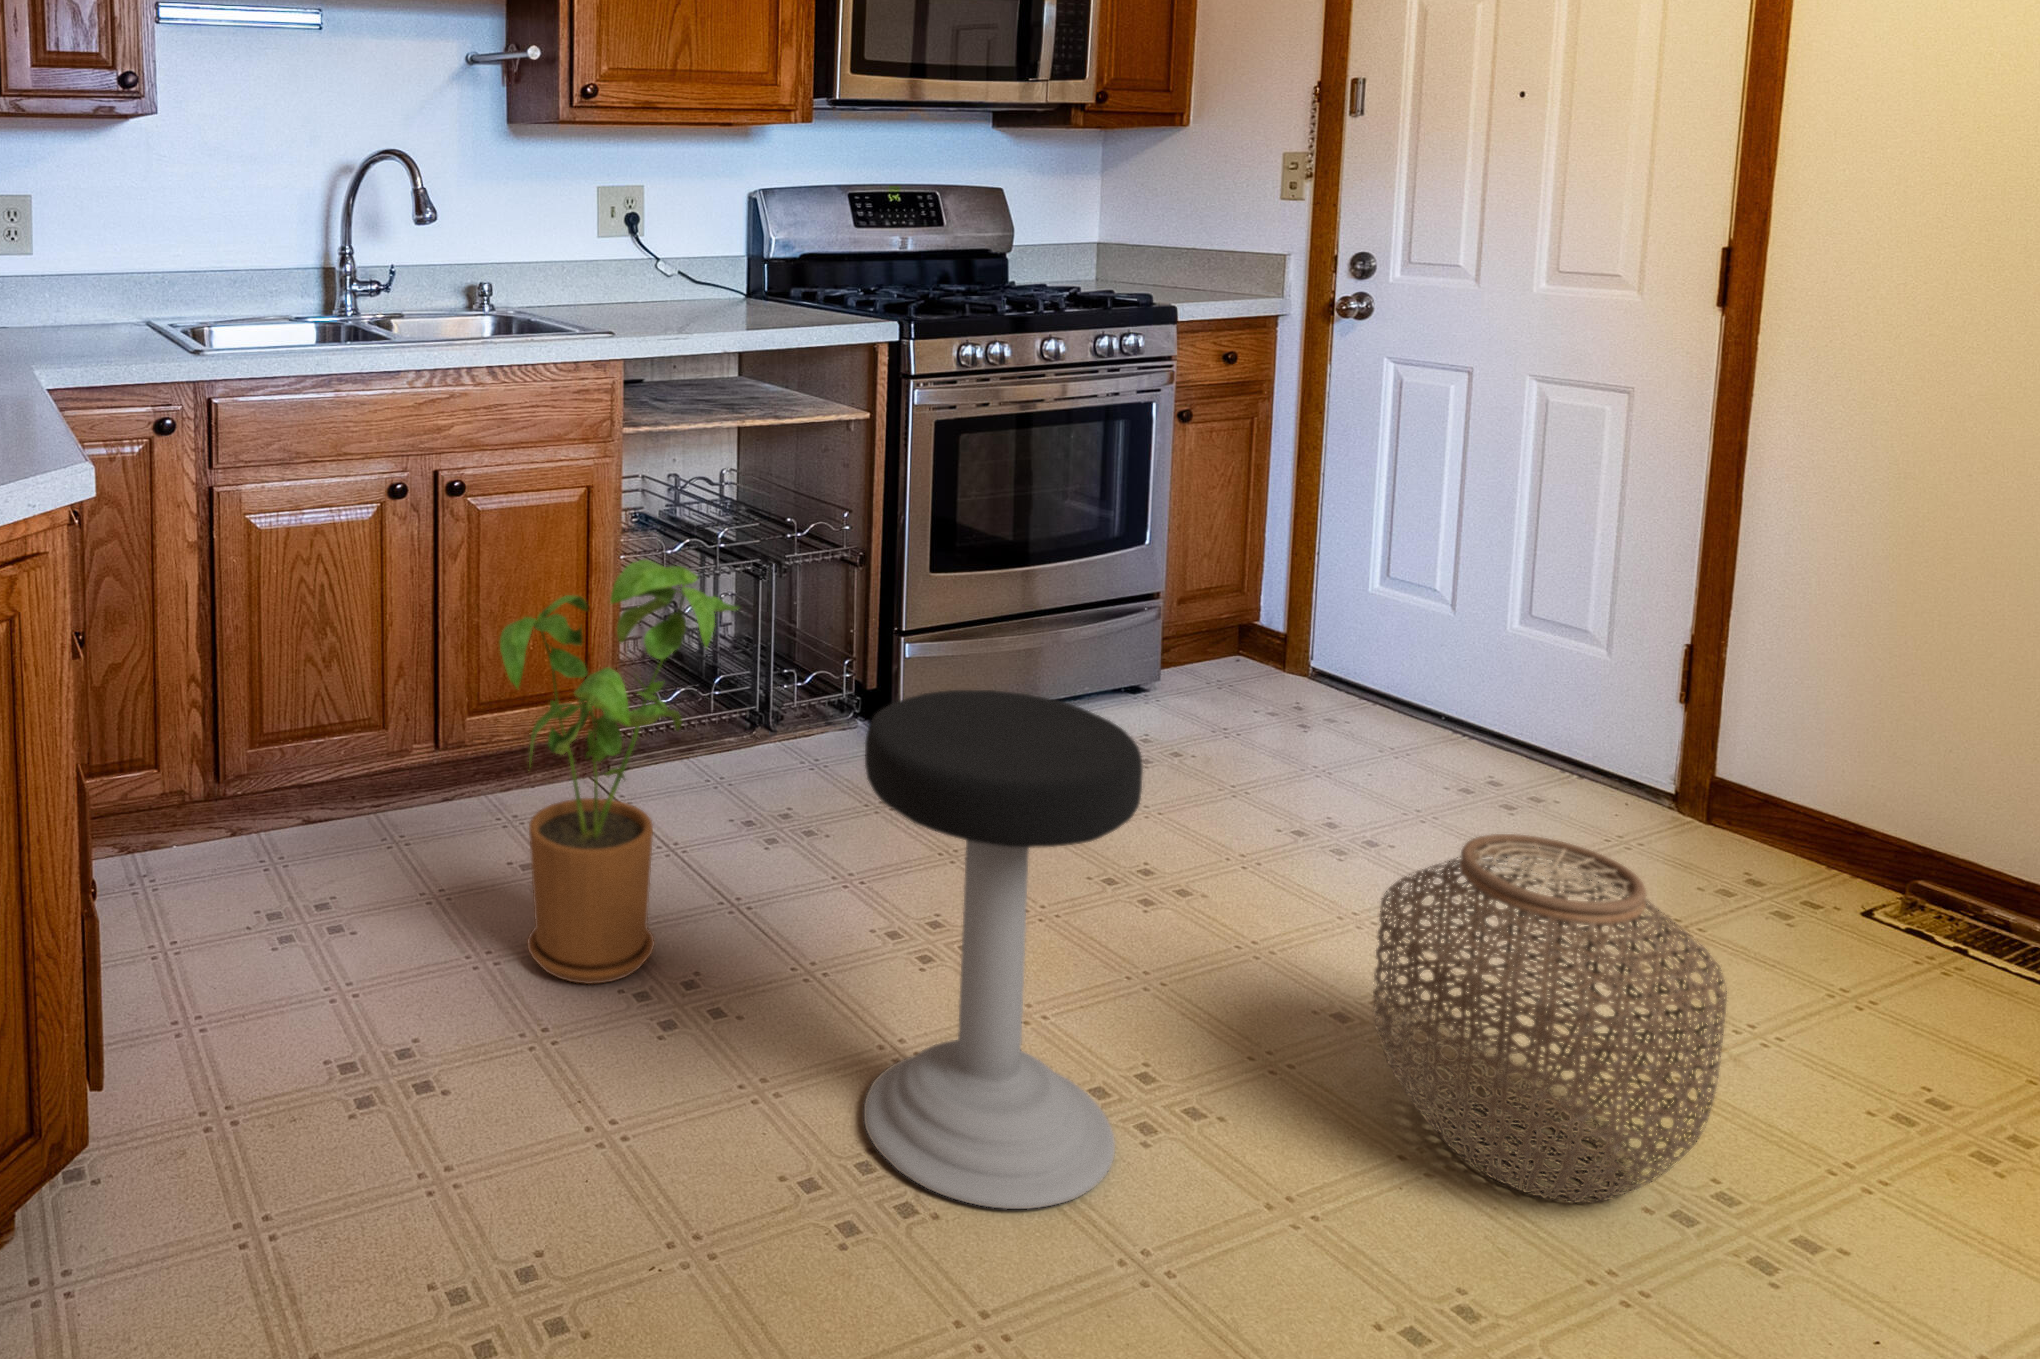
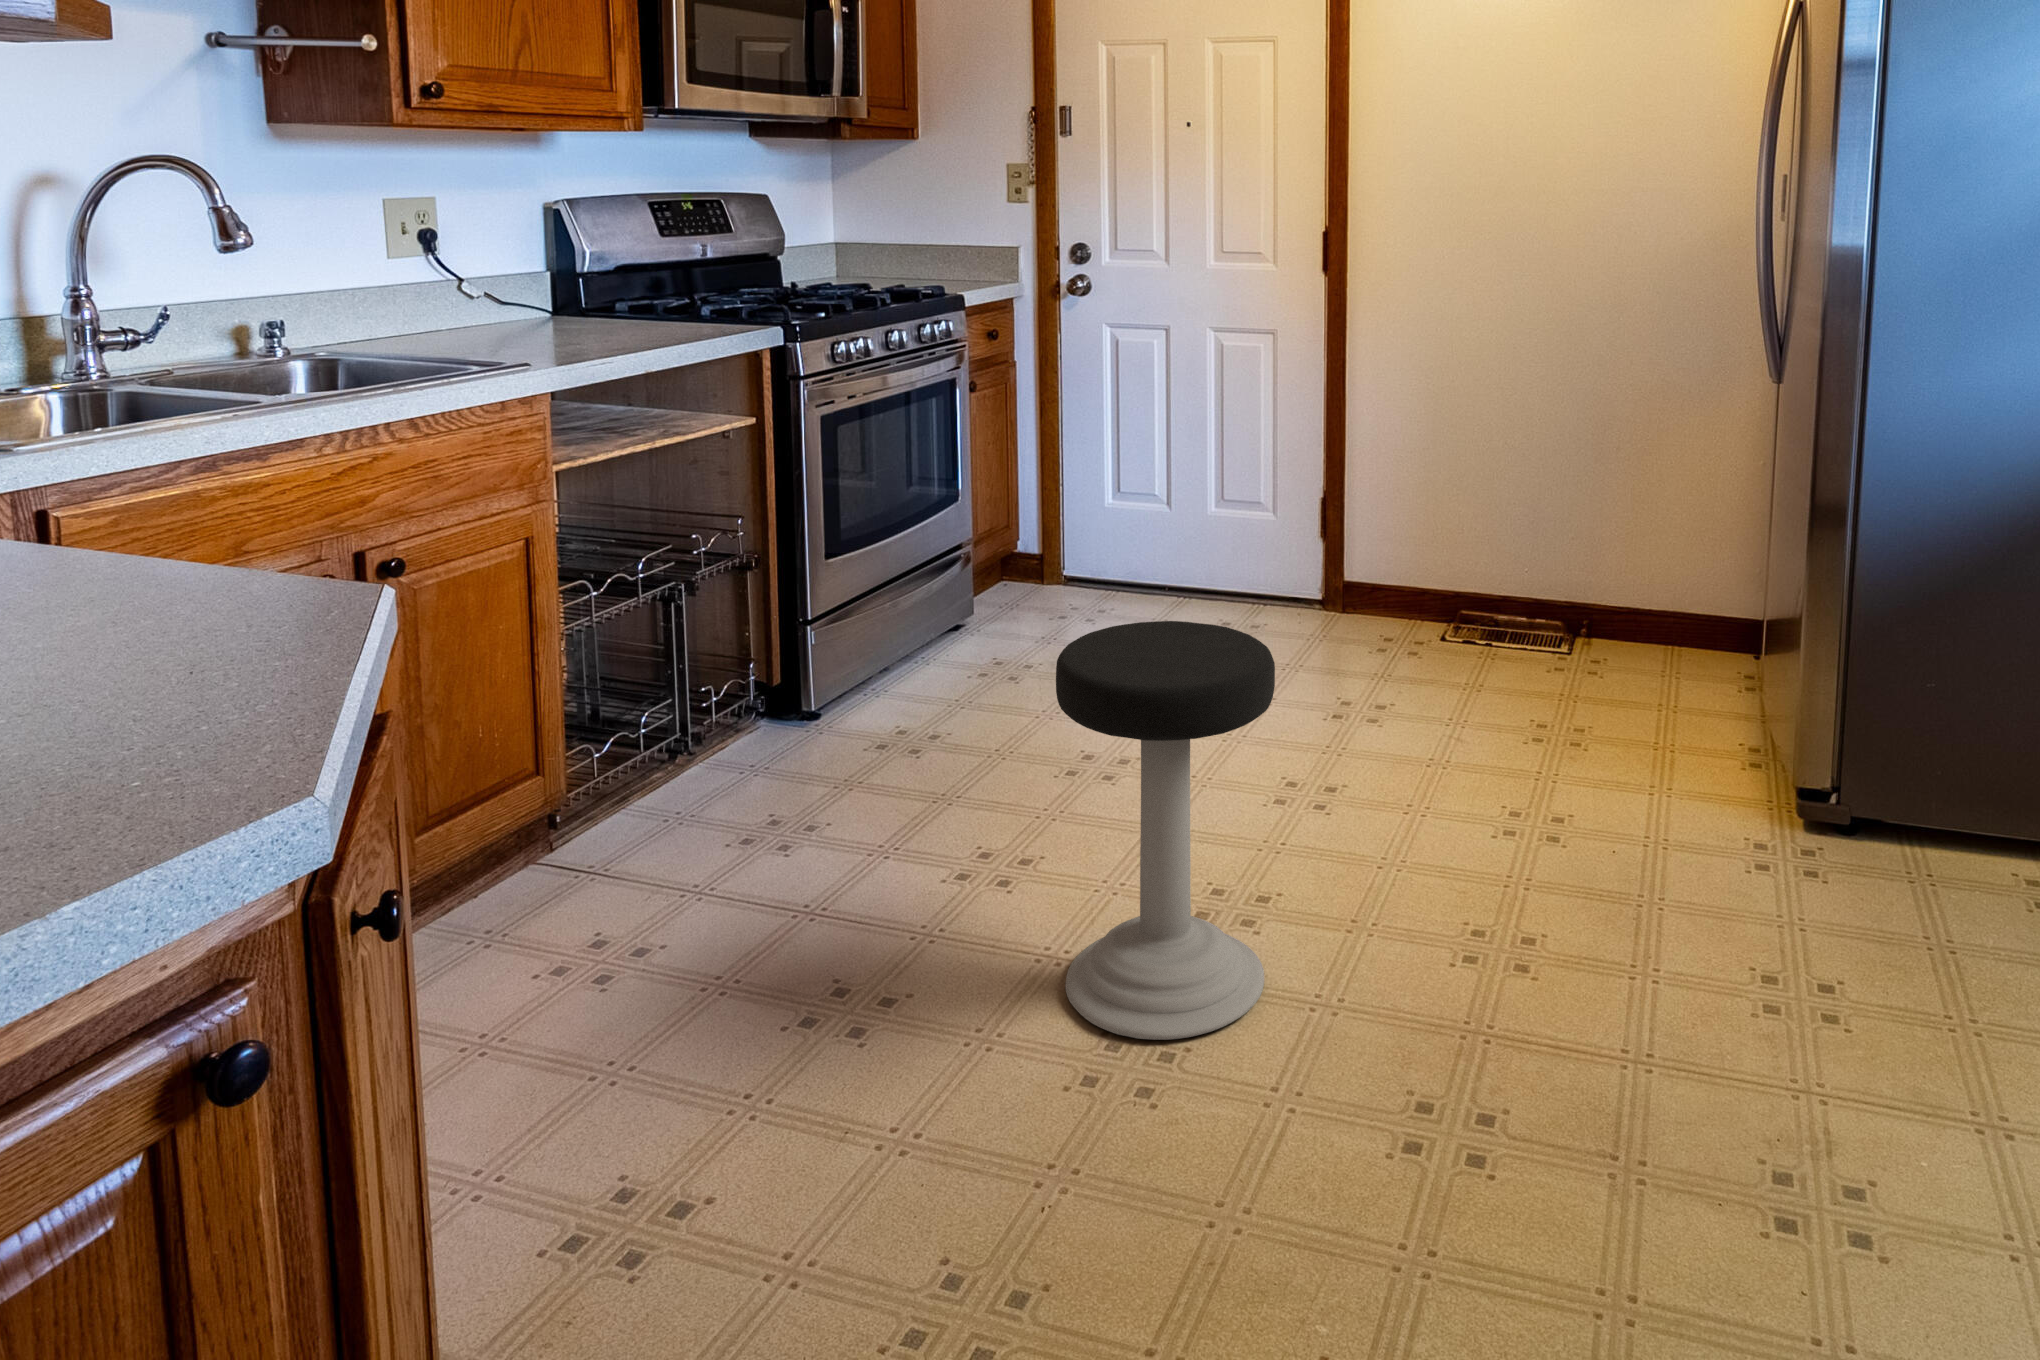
house plant: present [500,560,738,984] -> none [586,585,840,1041]
woven basket: present [1373,834,1727,1203] -> none [1346,639,1544,872]

